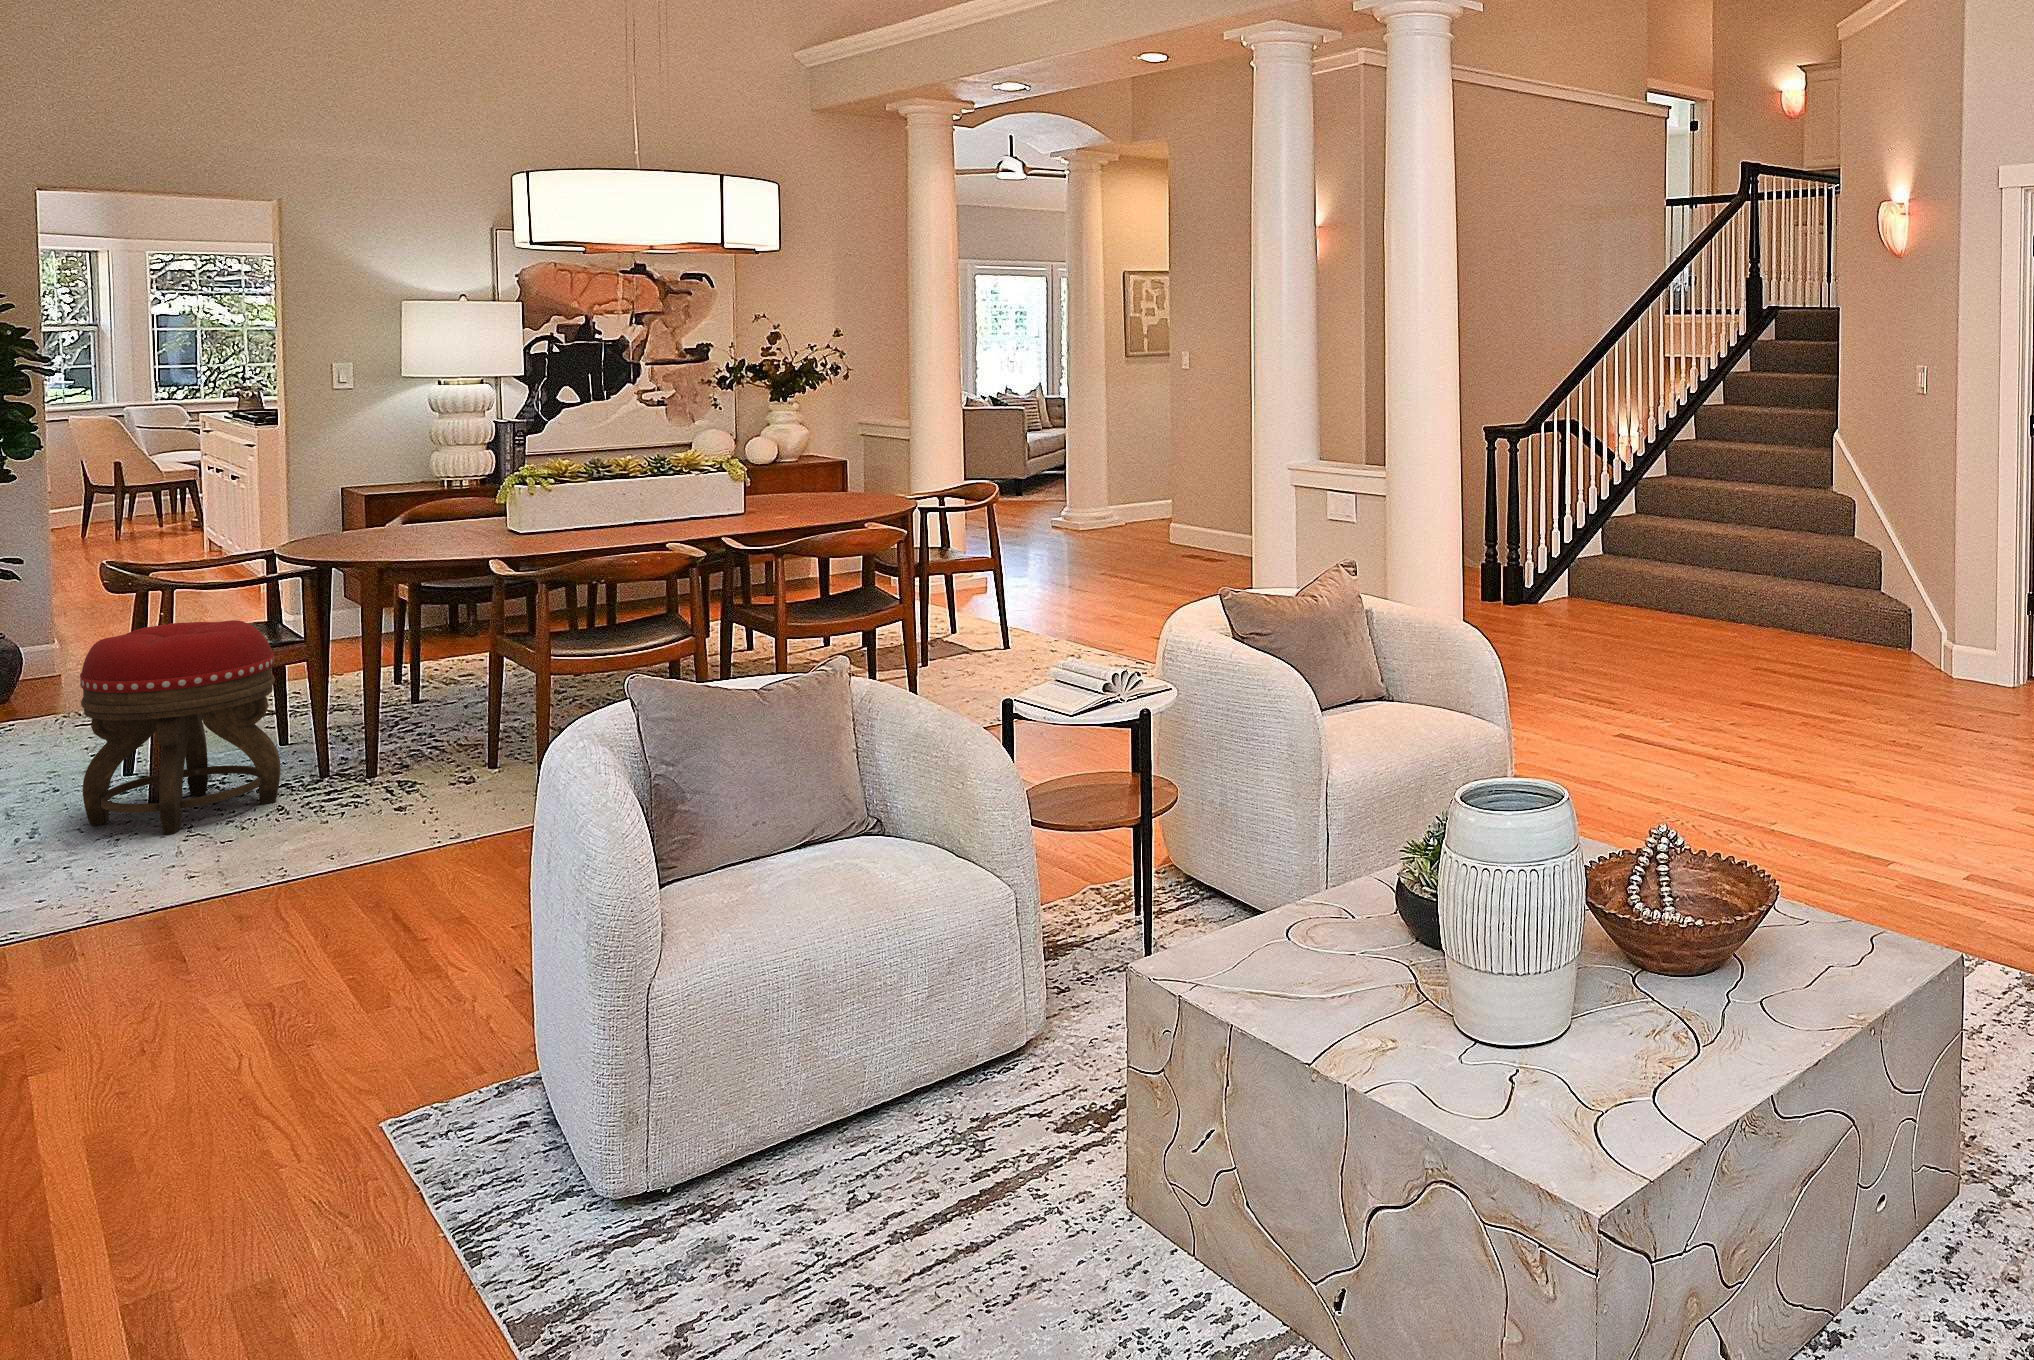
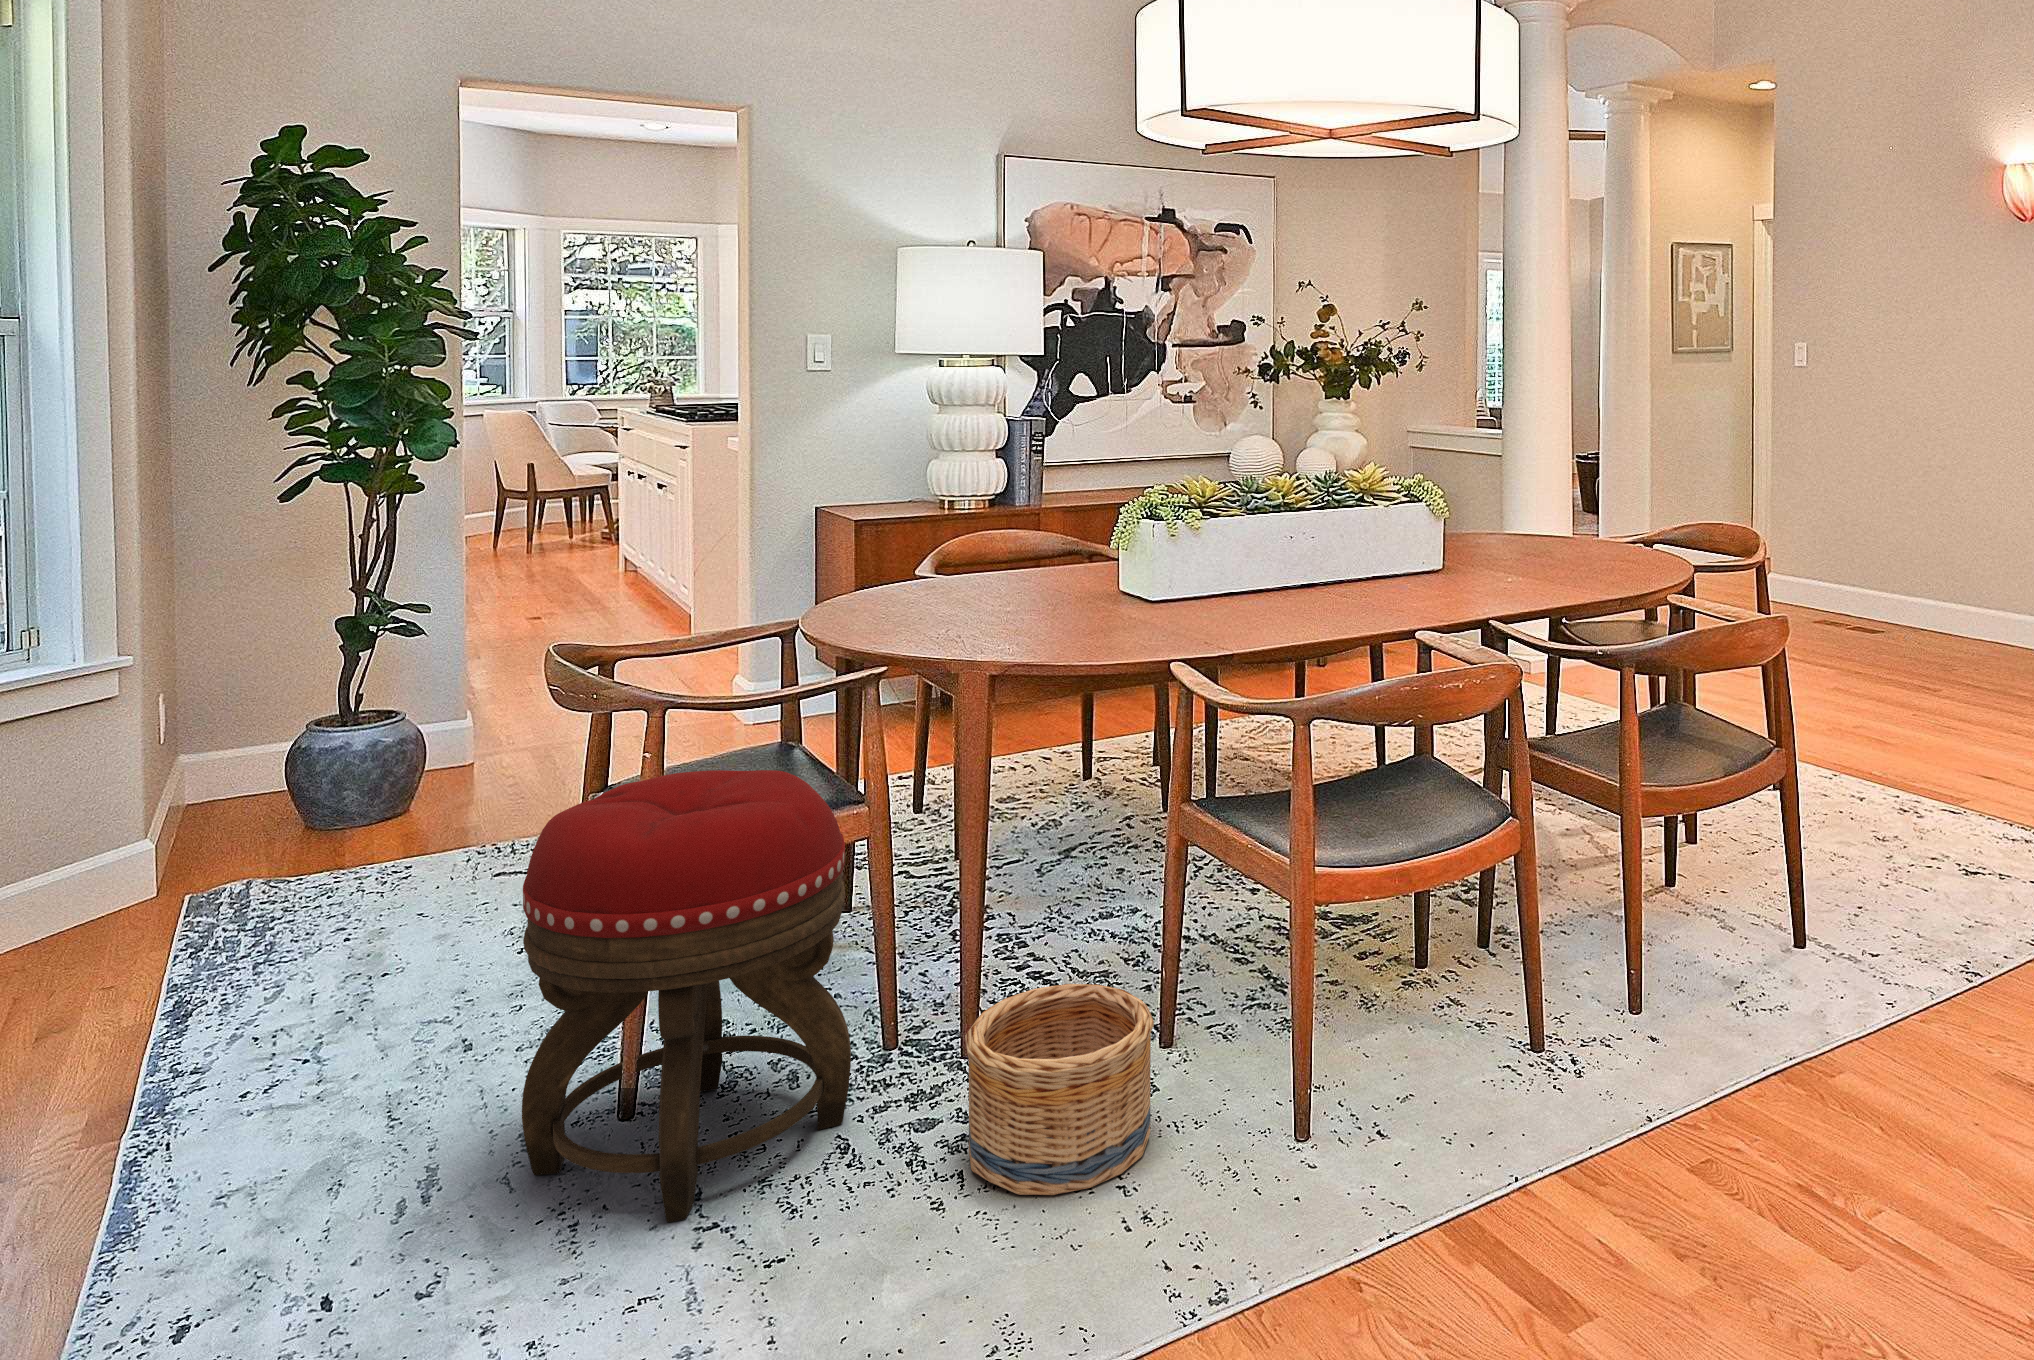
basket: none [336,726,449,817] -> present [965,984,1154,1195]

